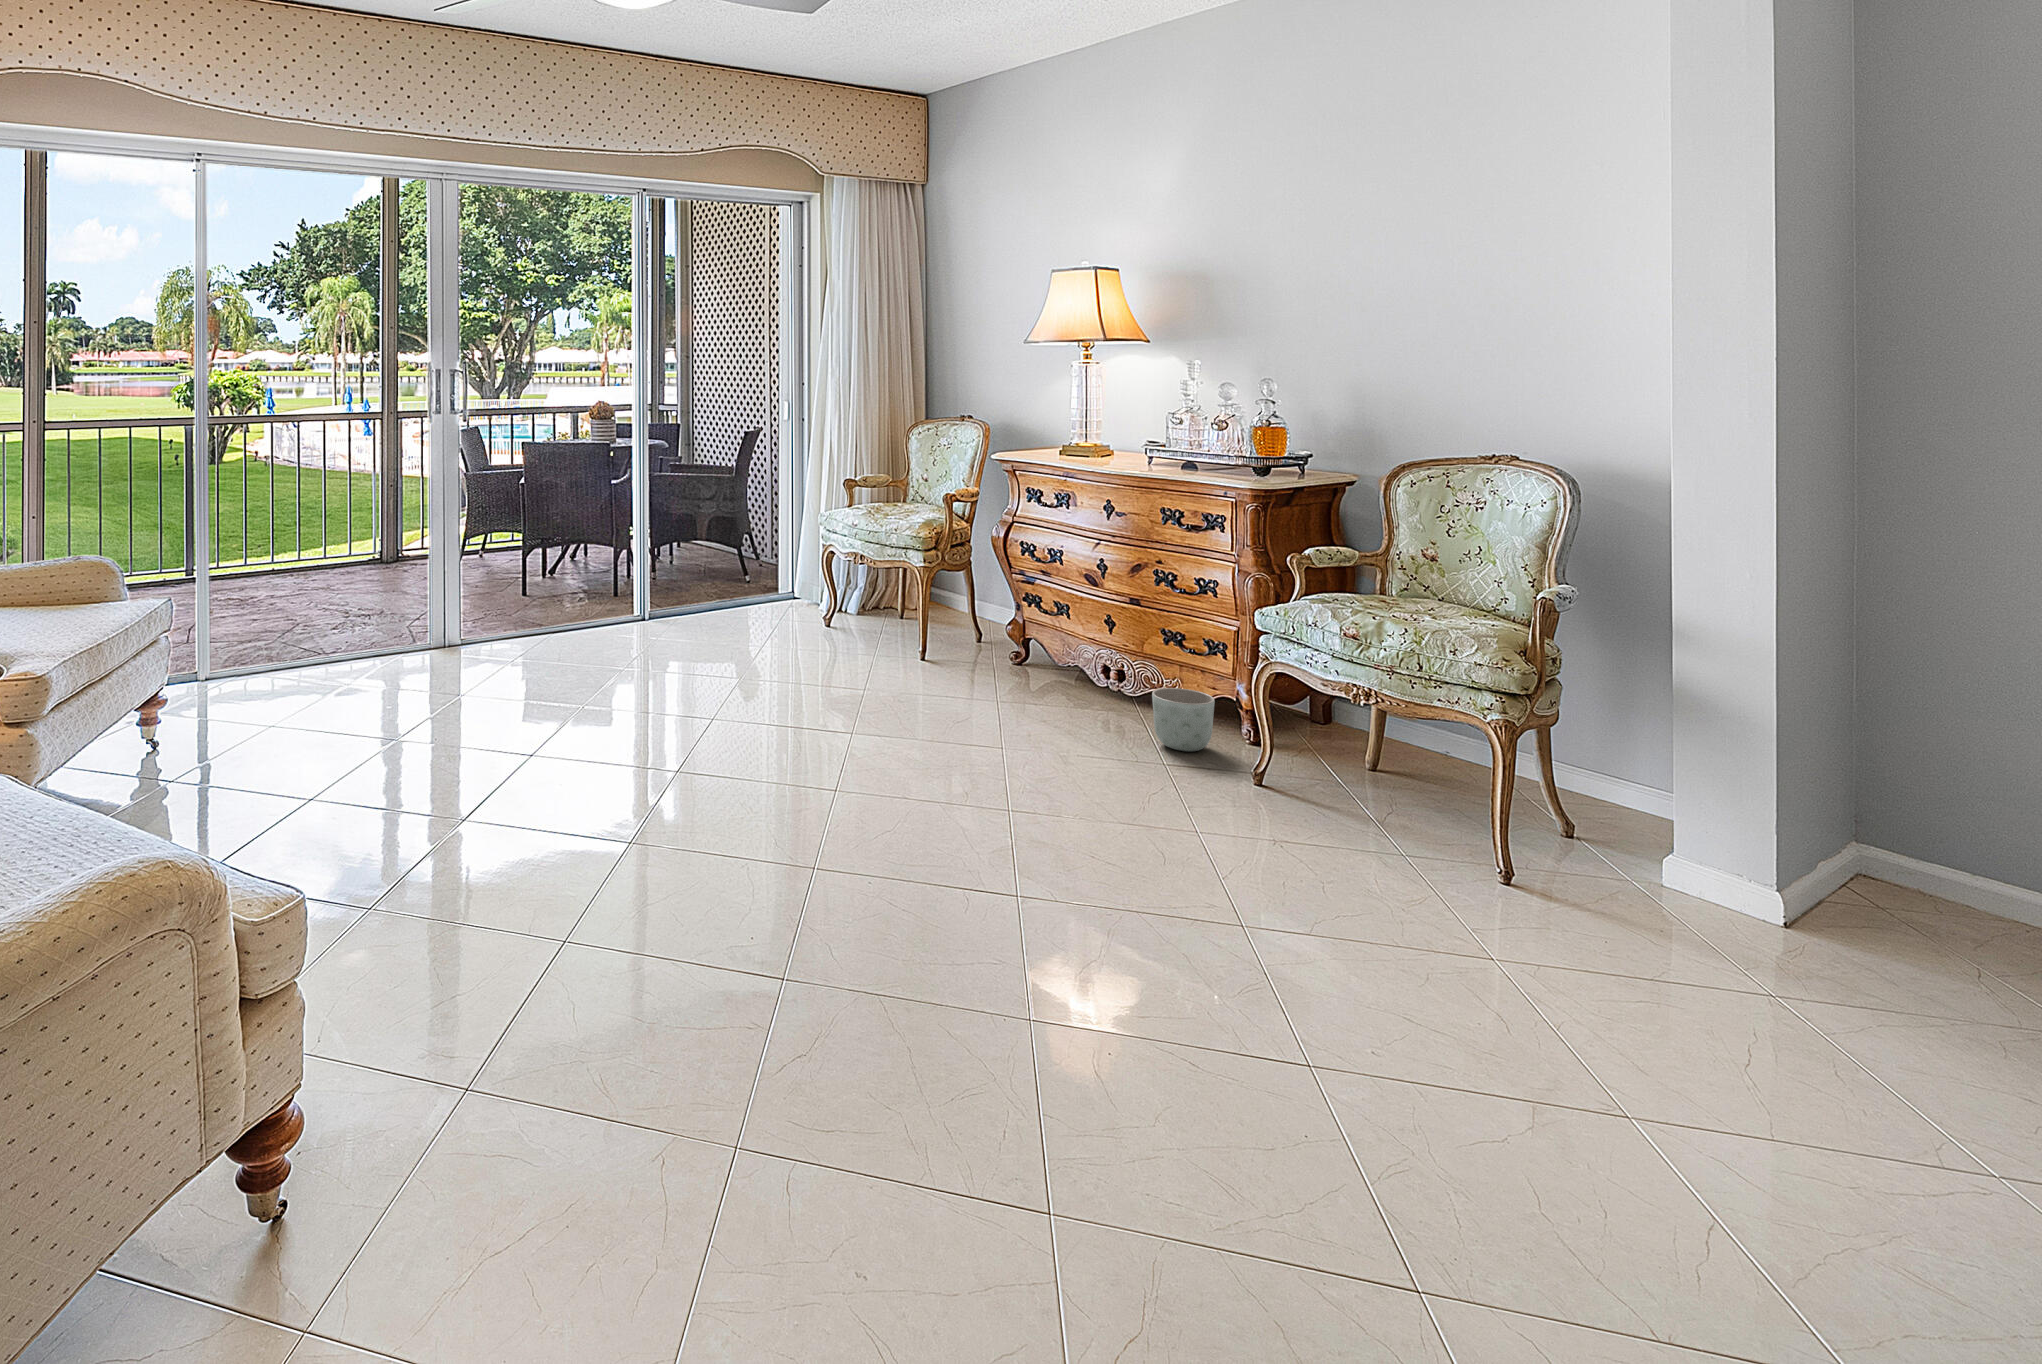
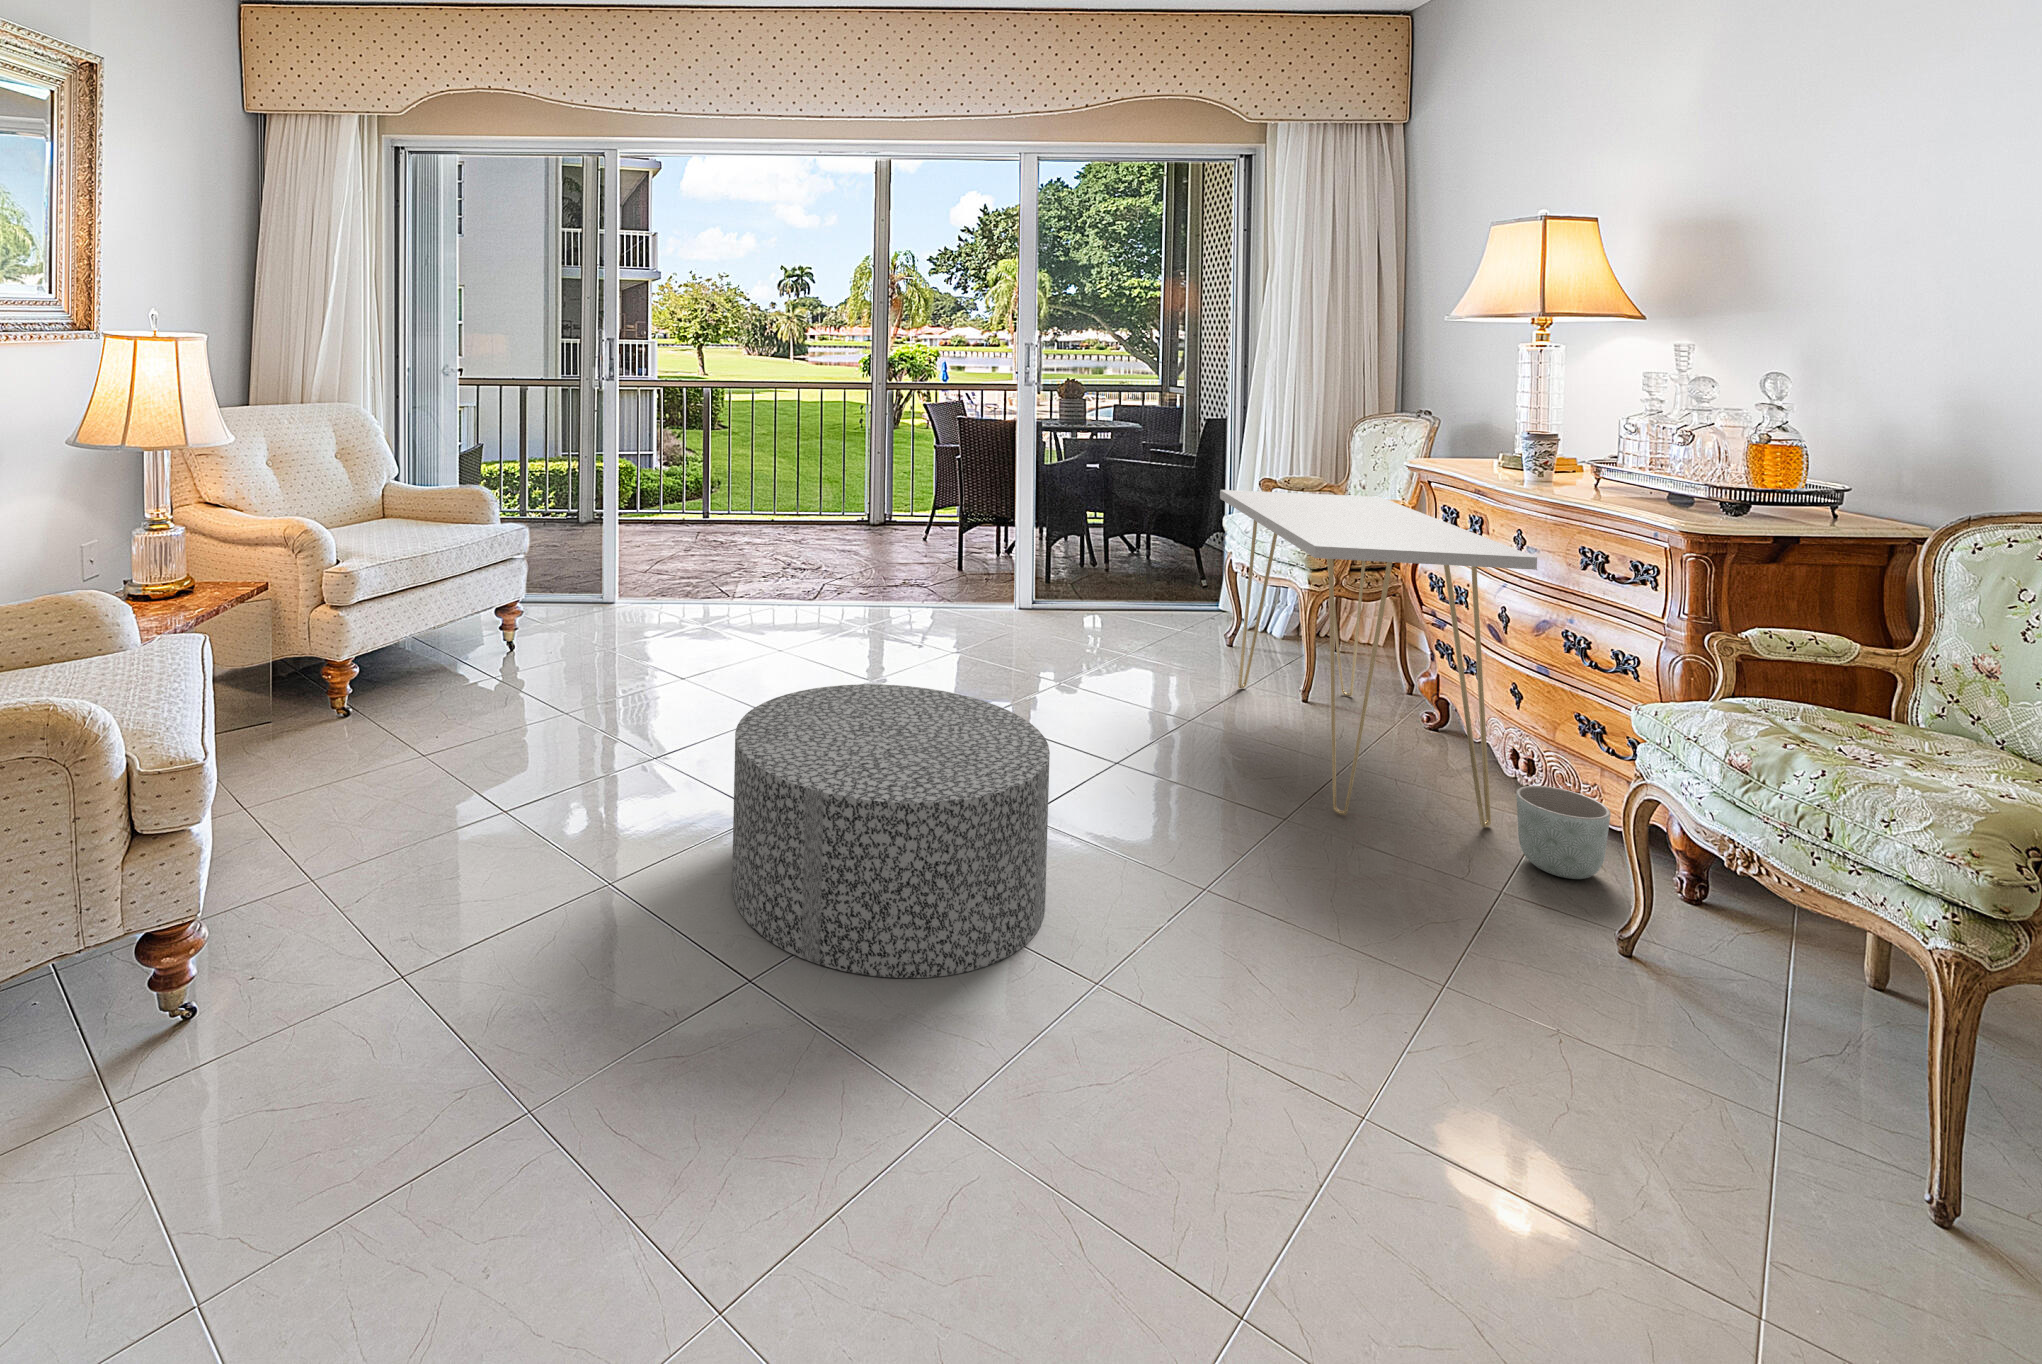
console table: none [842,484,1144,742] -> present [1220,490,1537,828]
ottoman: none [657,690,949,941] -> present [732,684,1050,978]

